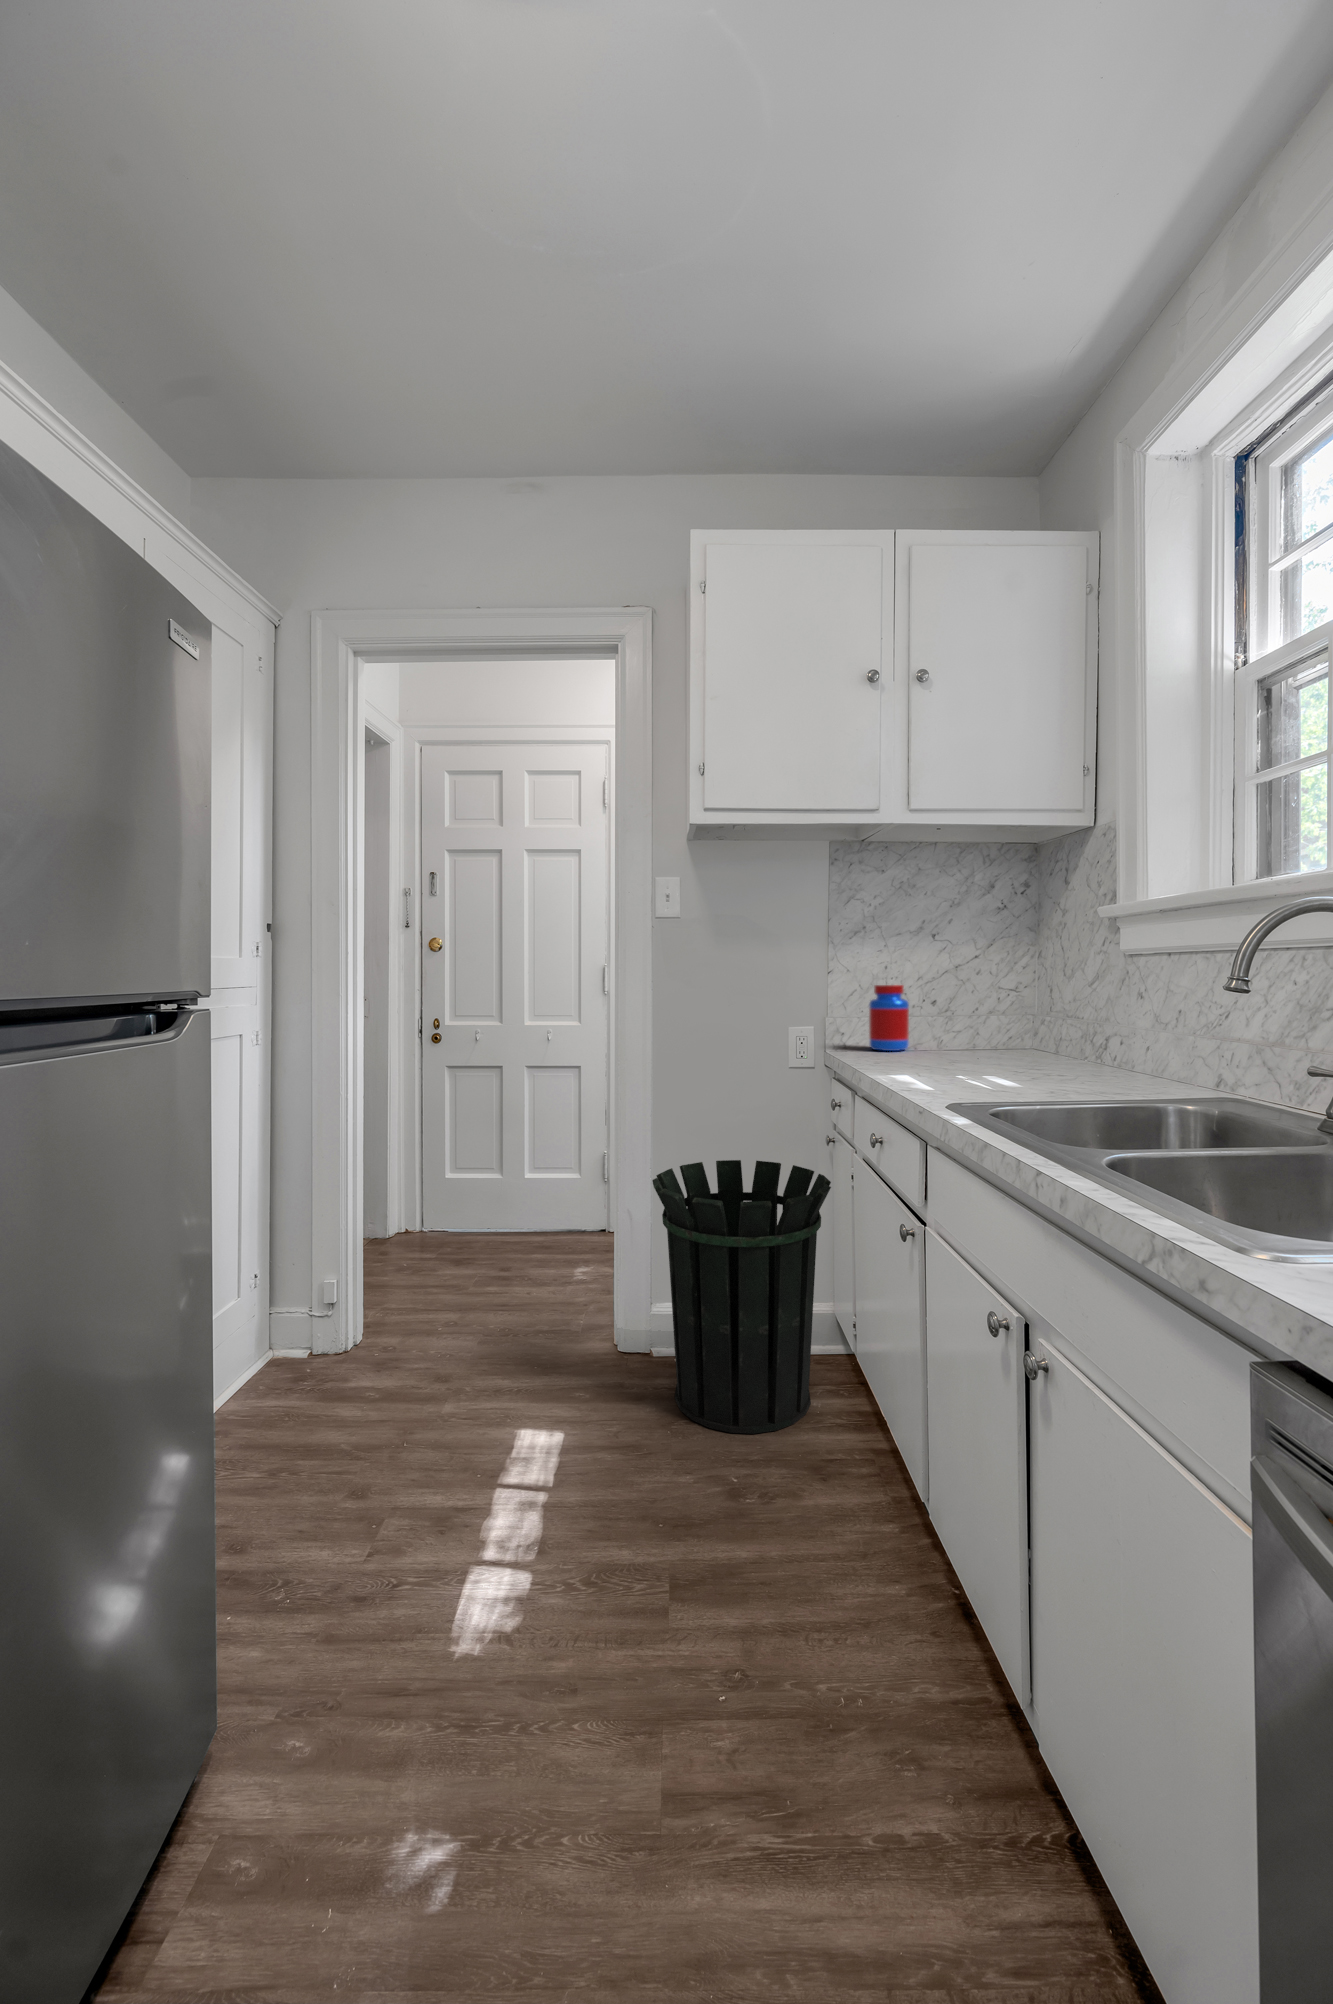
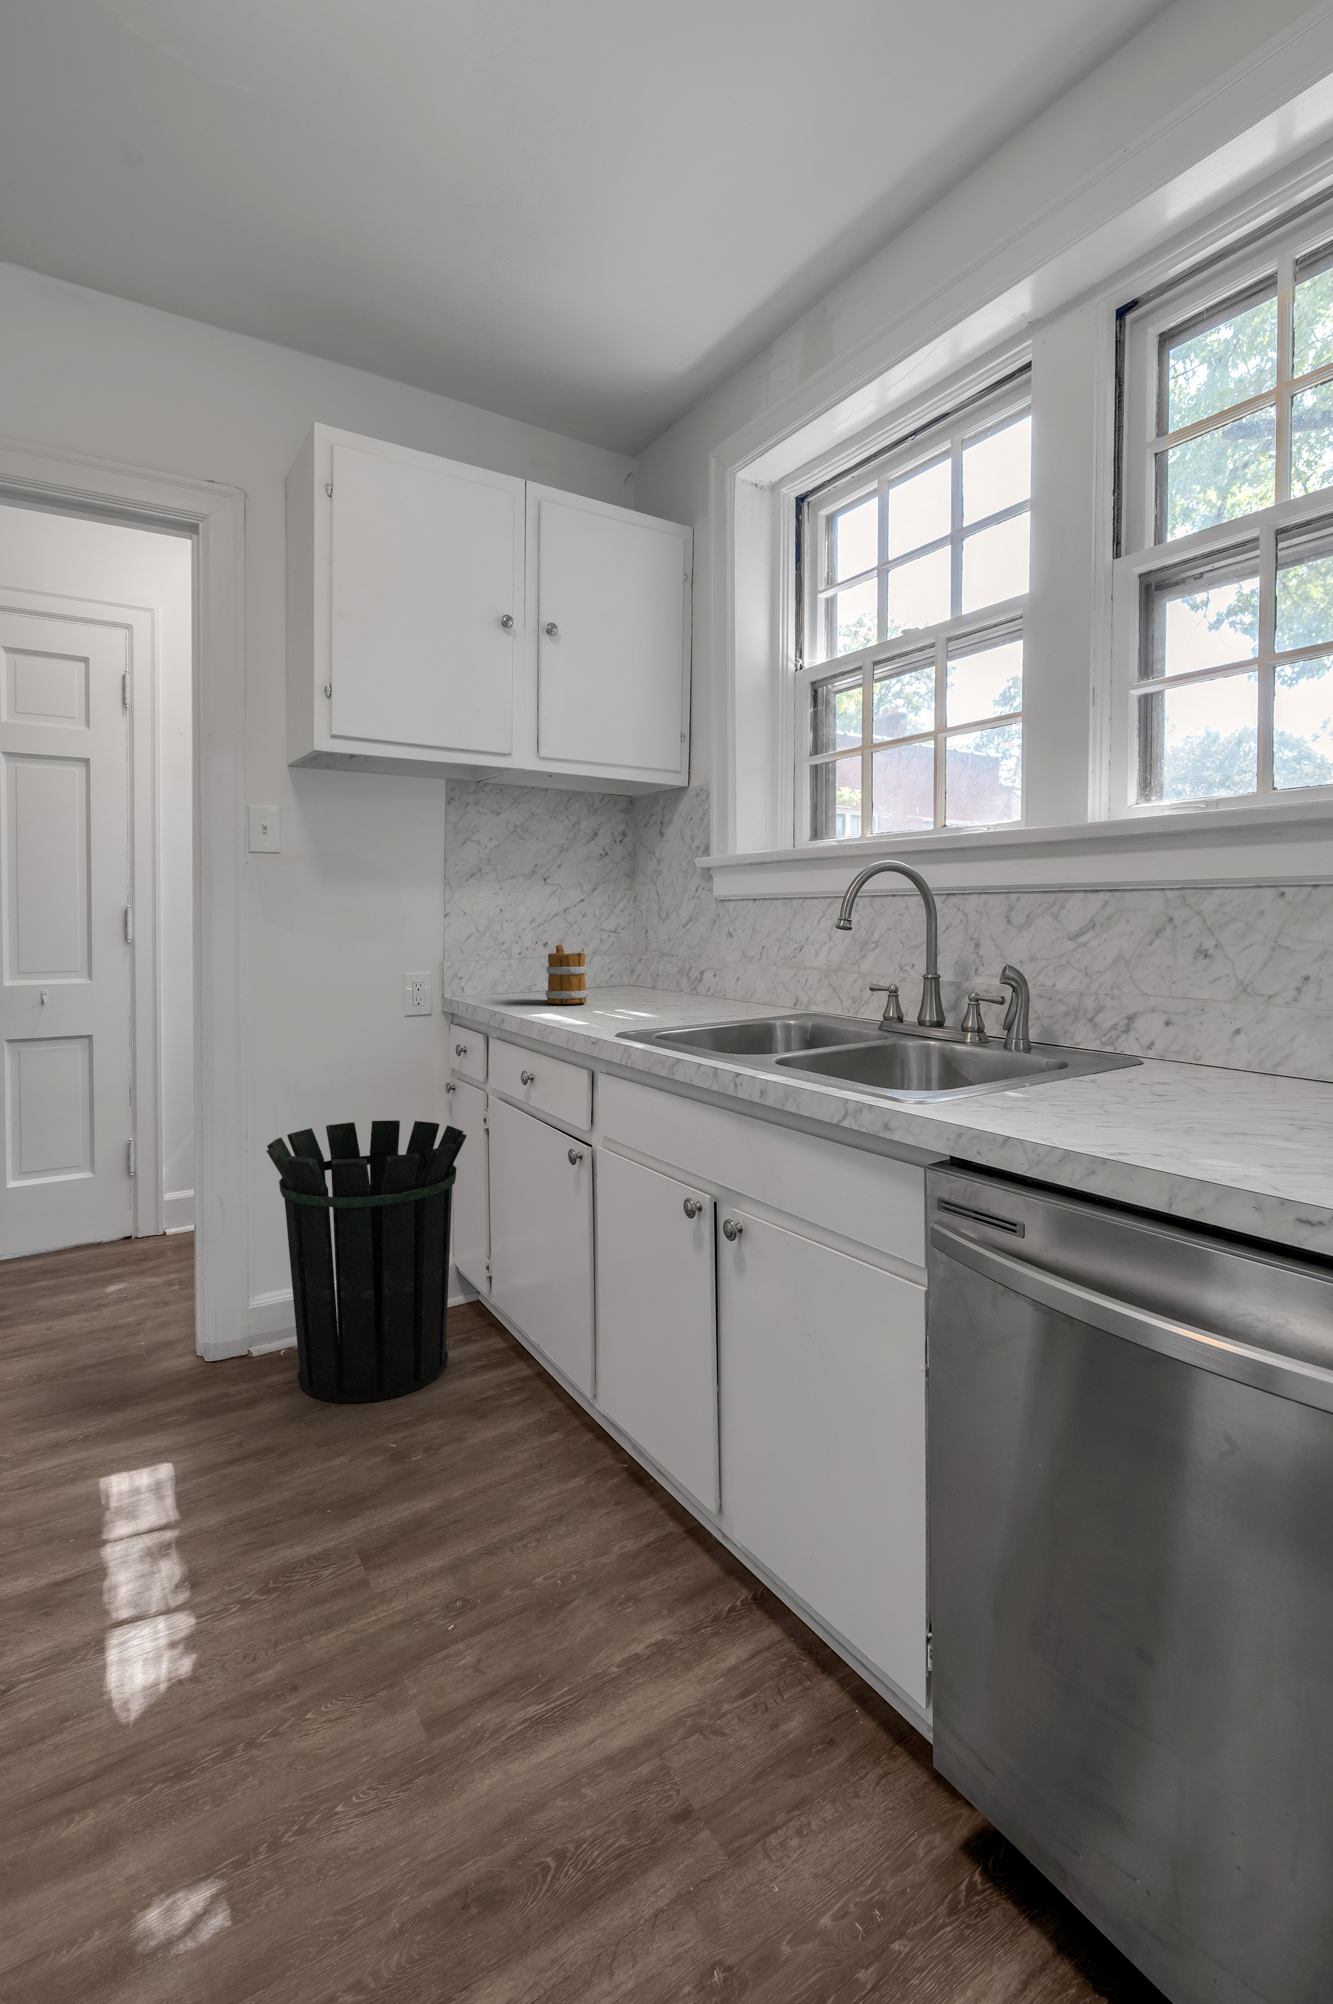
jar: present [869,985,909,1051] -> none [492,931,531,997]
mug: none [913,999,958,1062] -> present [545,945,588,1004]

